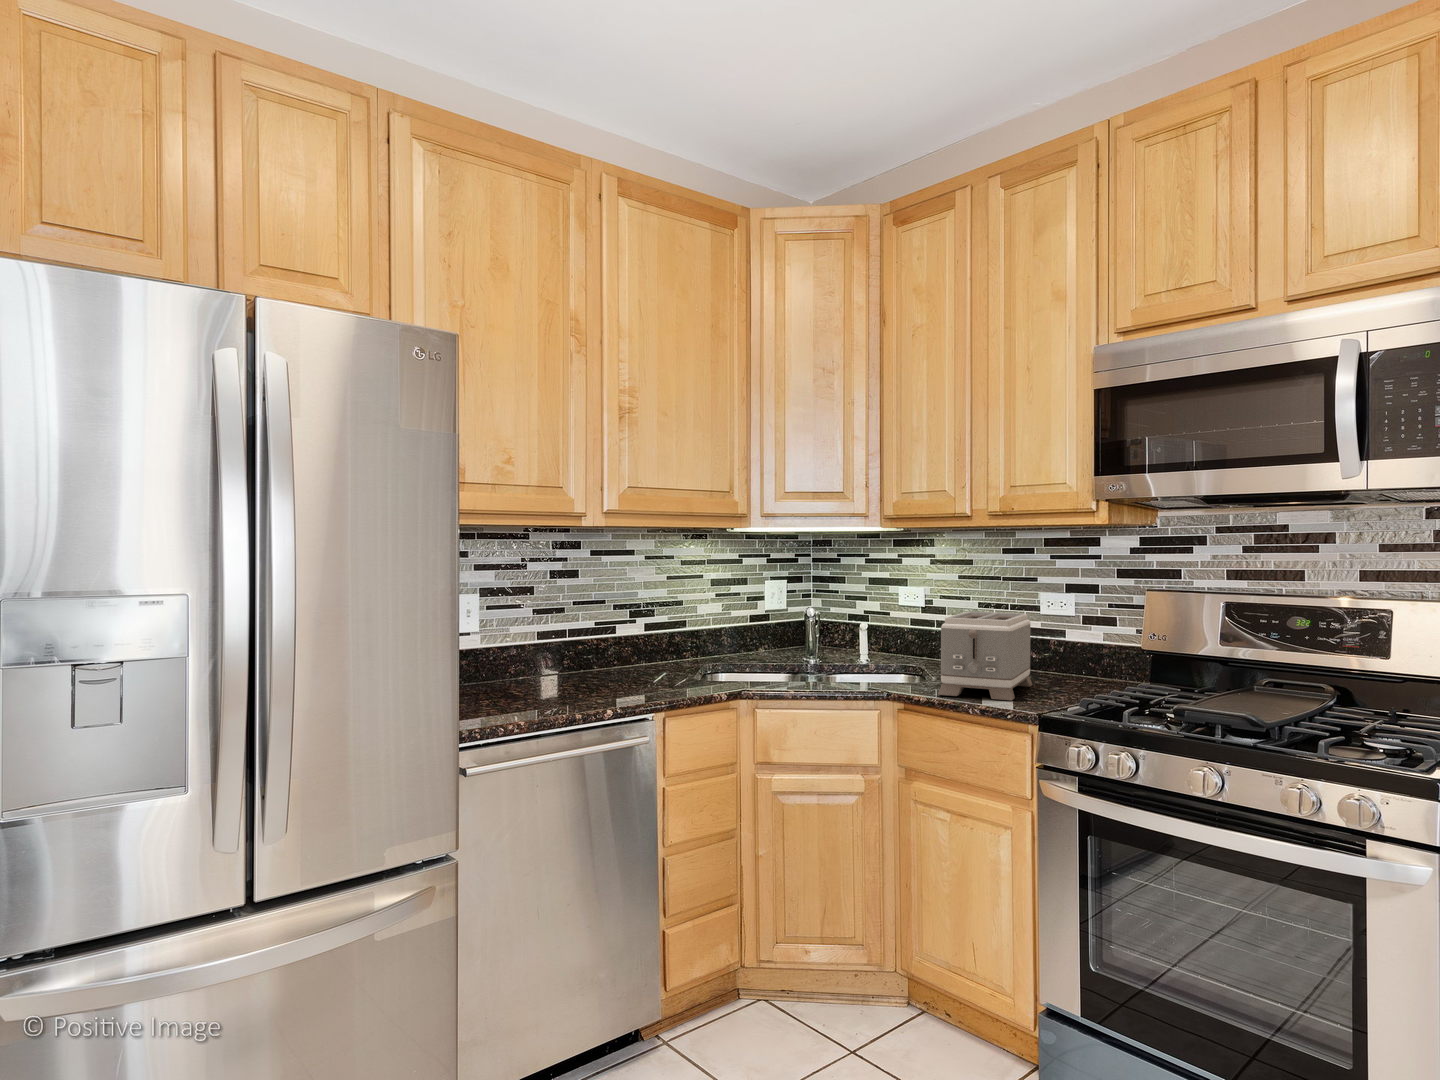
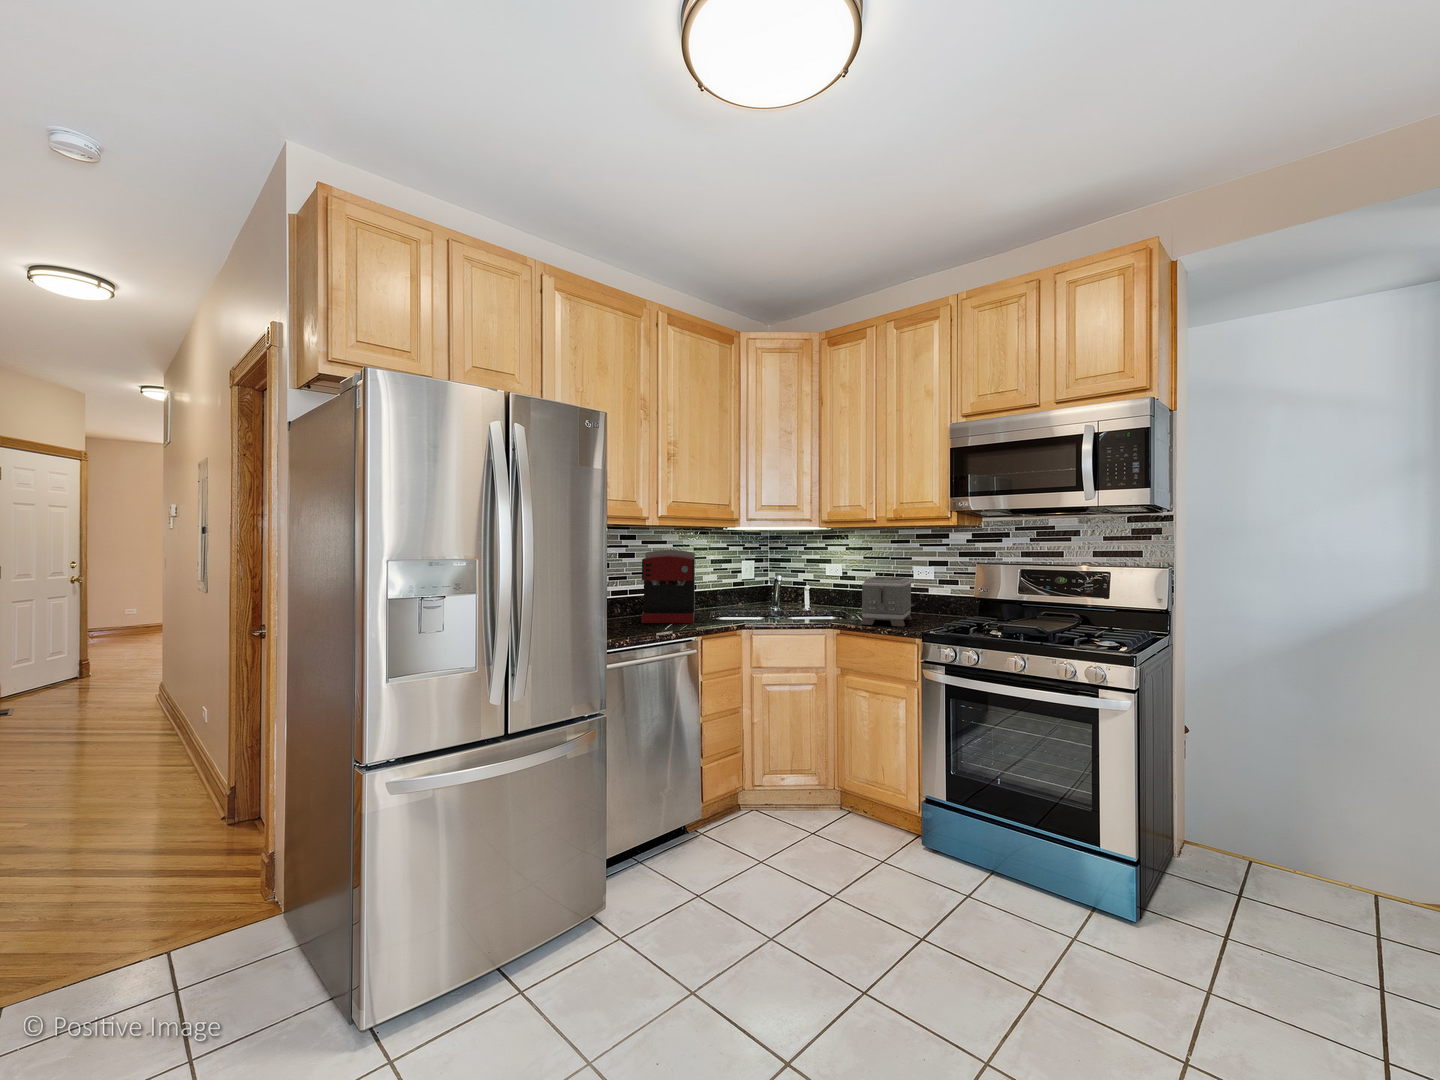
coffee maker: none [577,565,673,687] -> present [642,550,695,623]

